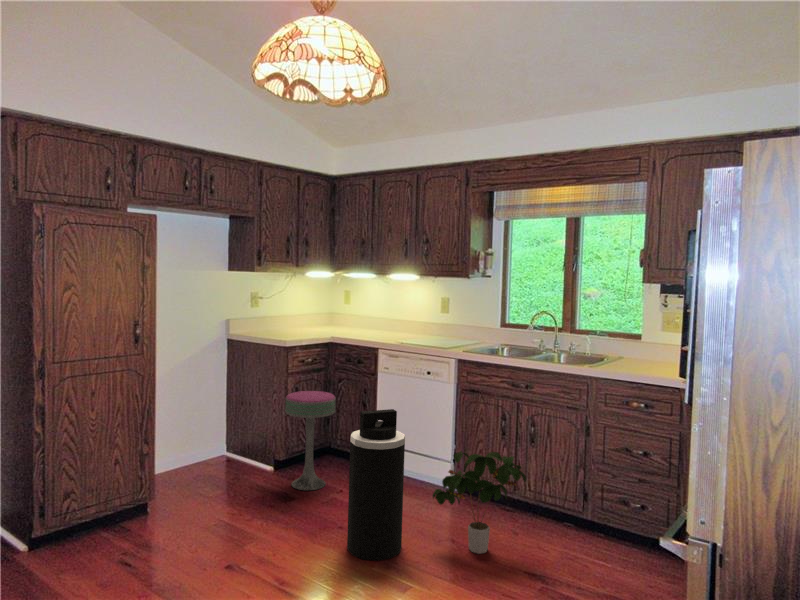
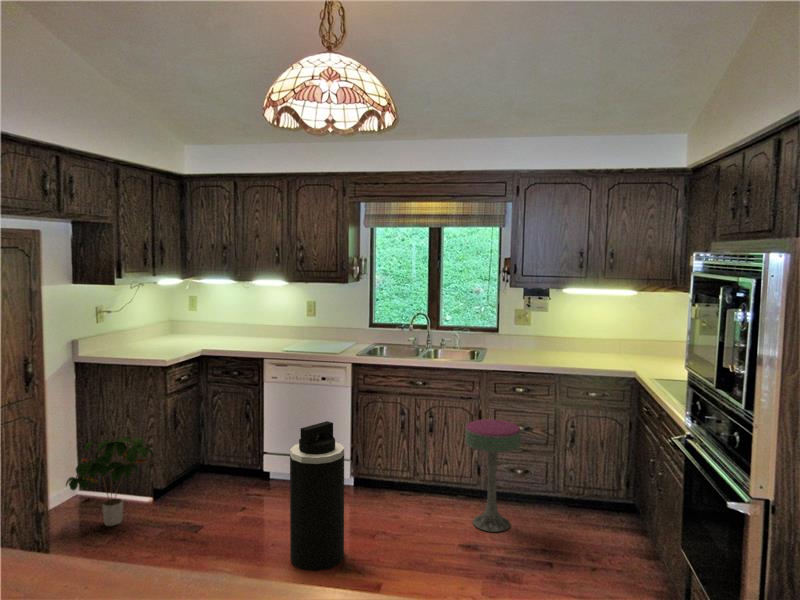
bar stool: present [285,391,336,490] -> present [465,419,521,532]
potted plant: present [433,451,526,554] -> present [66,436,154,526]

